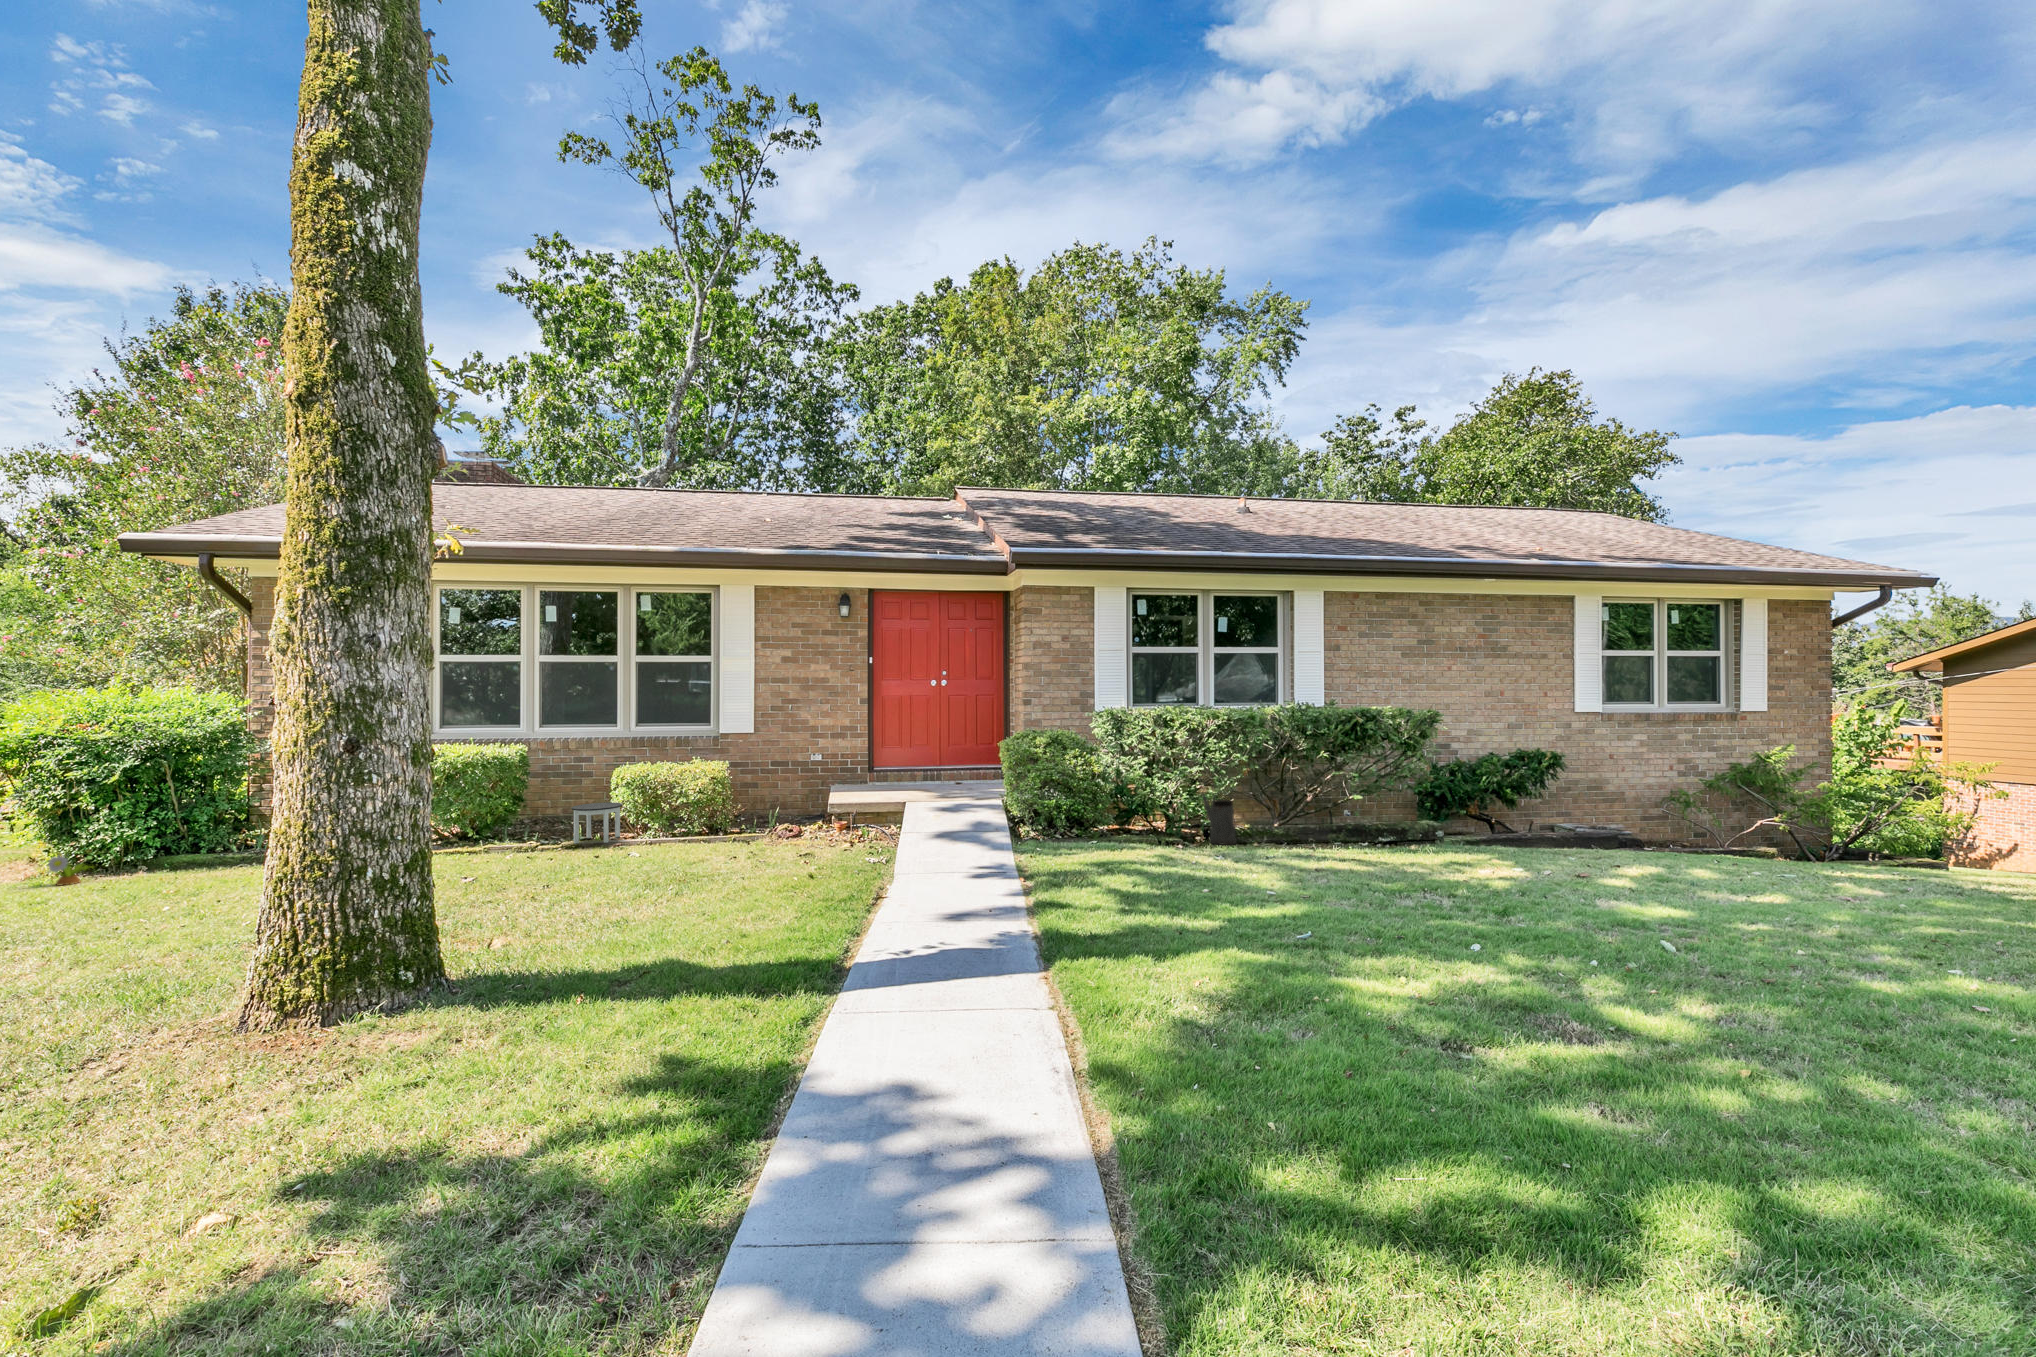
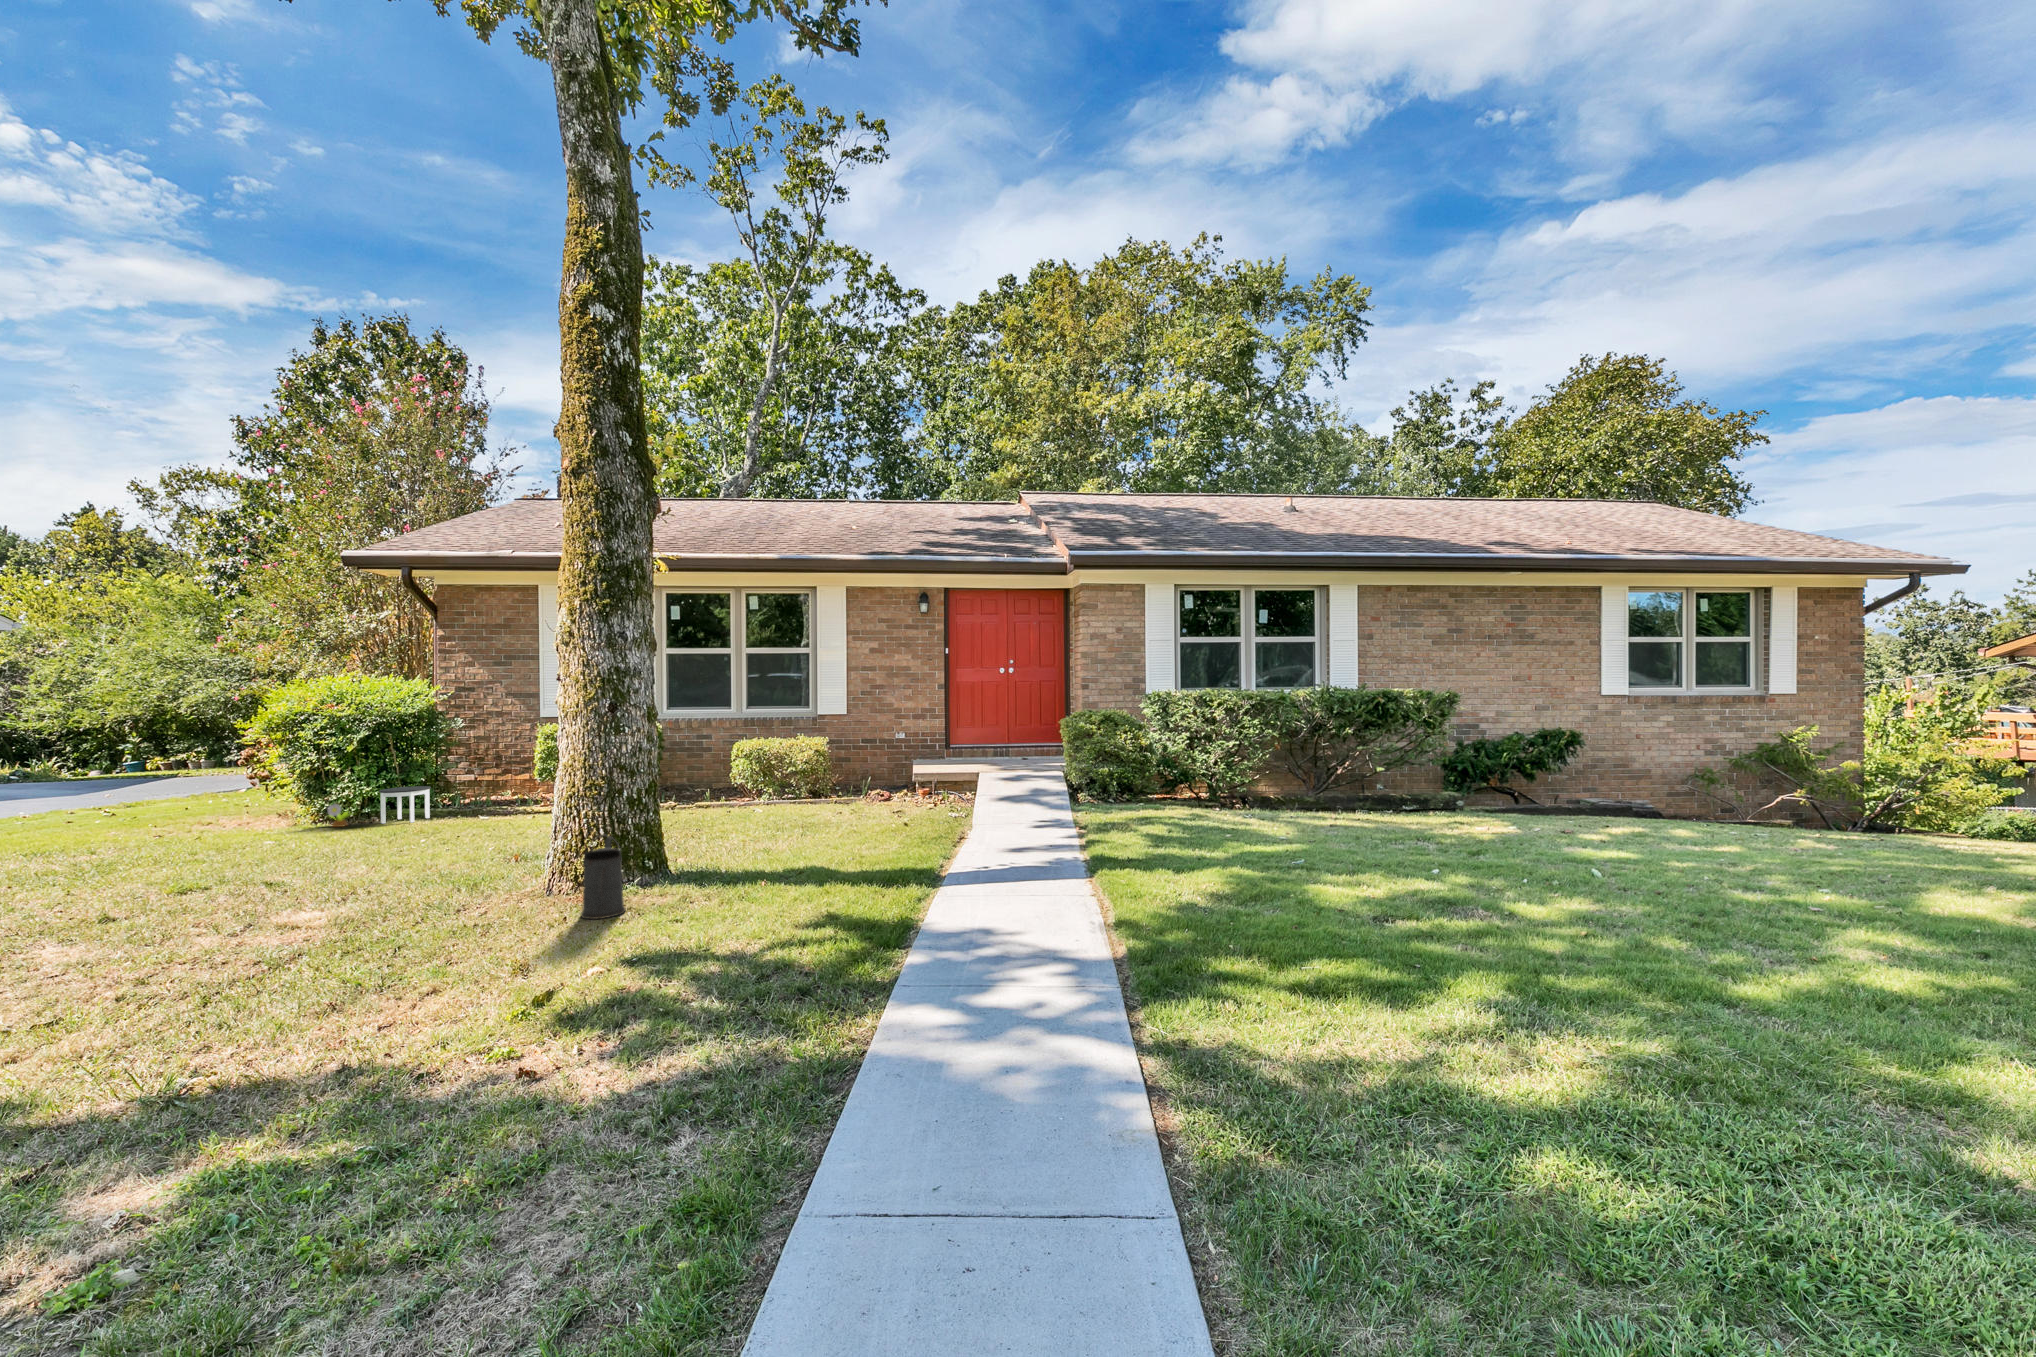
watering can: present [1202,791,1236,845] -> present [581,835,626,919]
round table: present [572,802,622,844] -> present [379,786,431,824]

